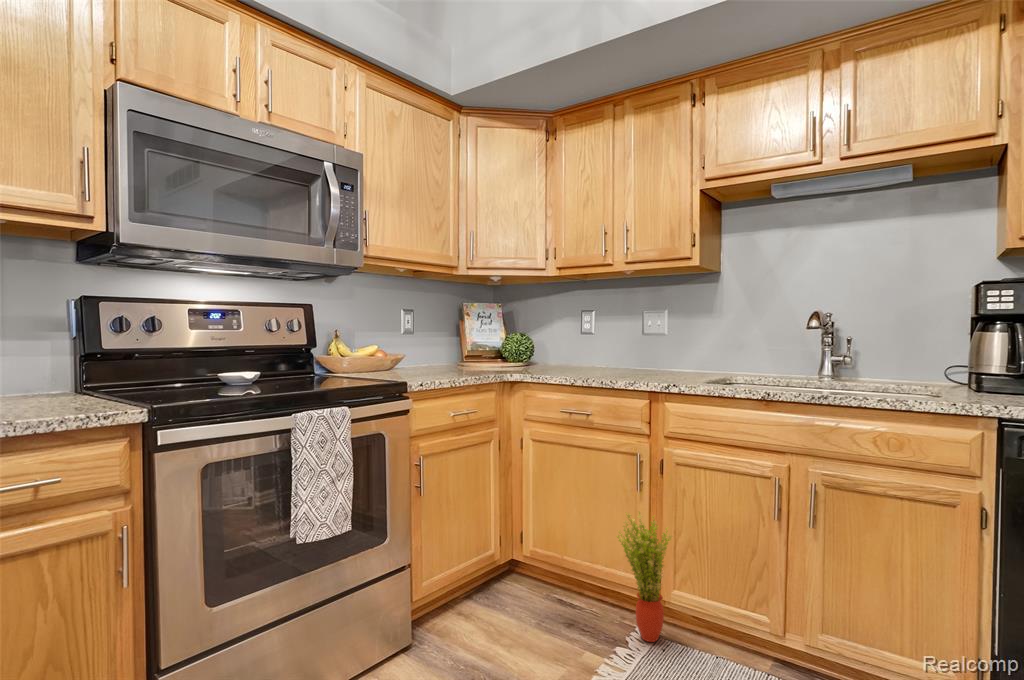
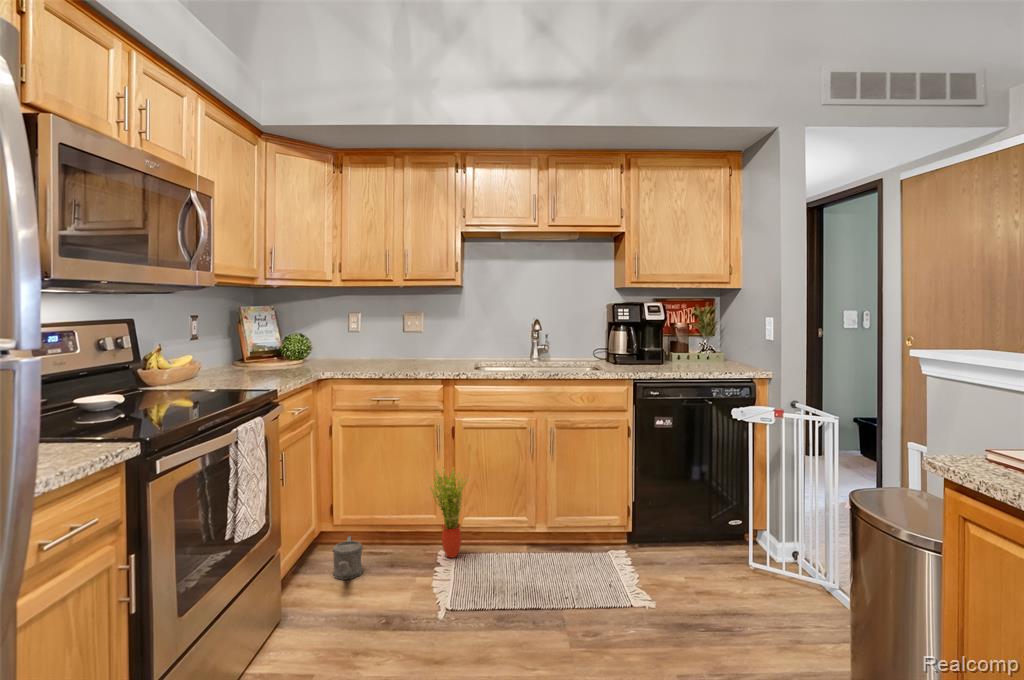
watering can: none [485,574,533,629] -> present [333,536,363,580]

